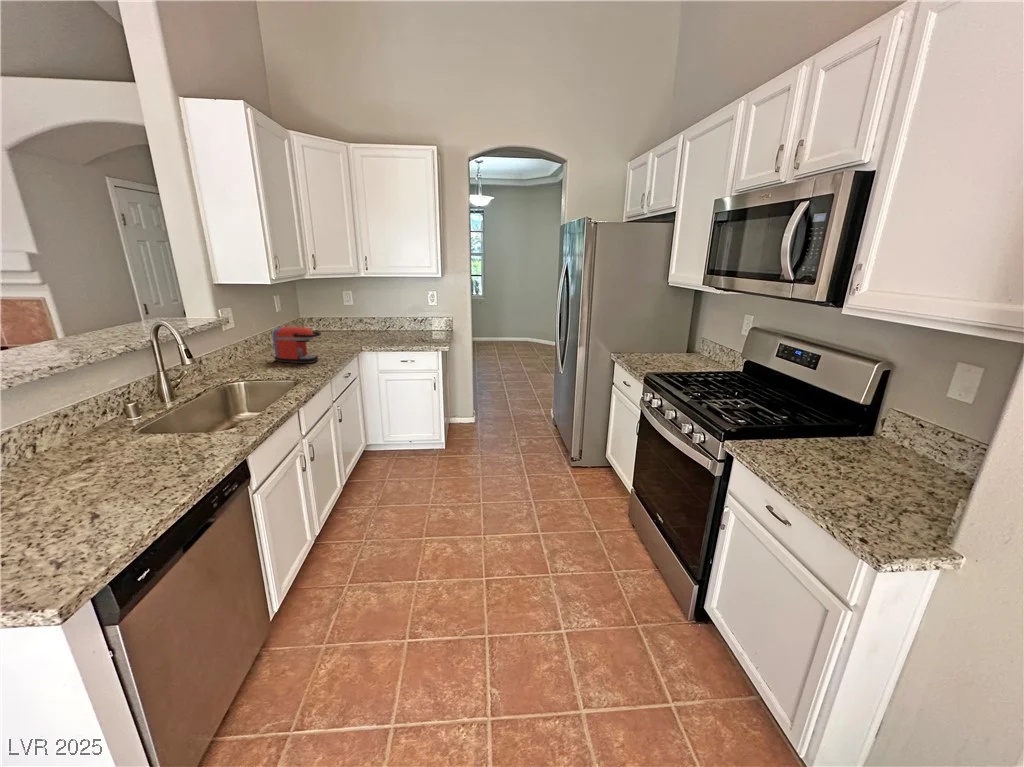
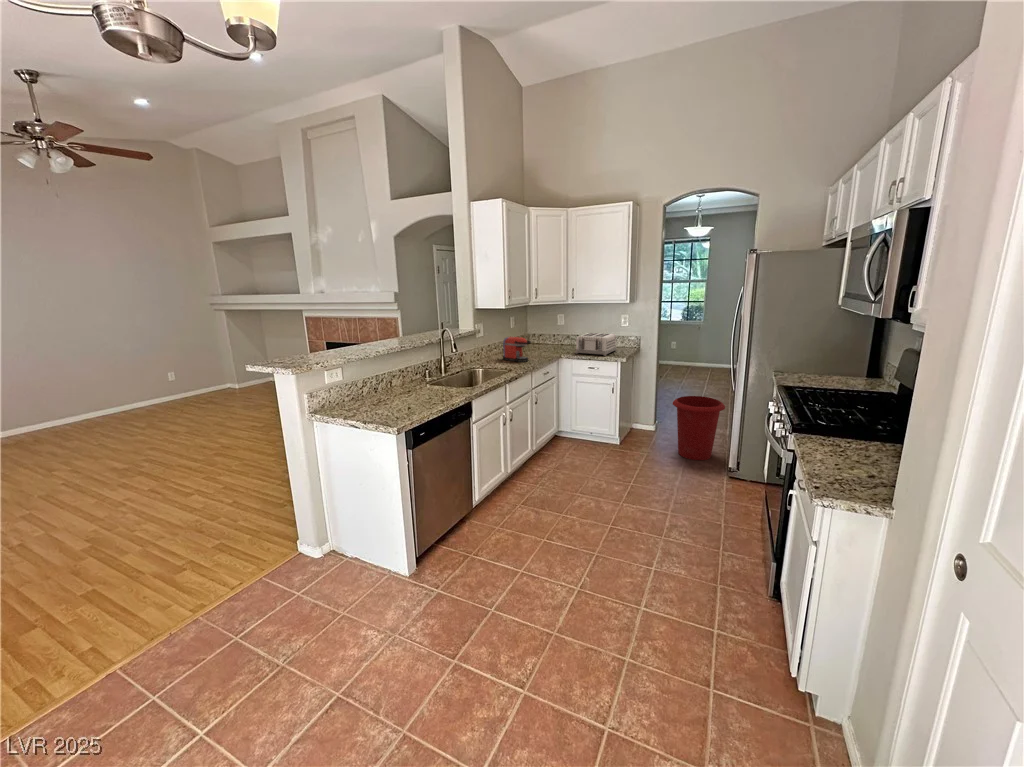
toaster: none [379,314,429,344] -> present [575,333,616,356]
waste bin: none [502,381,556,453] -> present [673,396,725,460]

